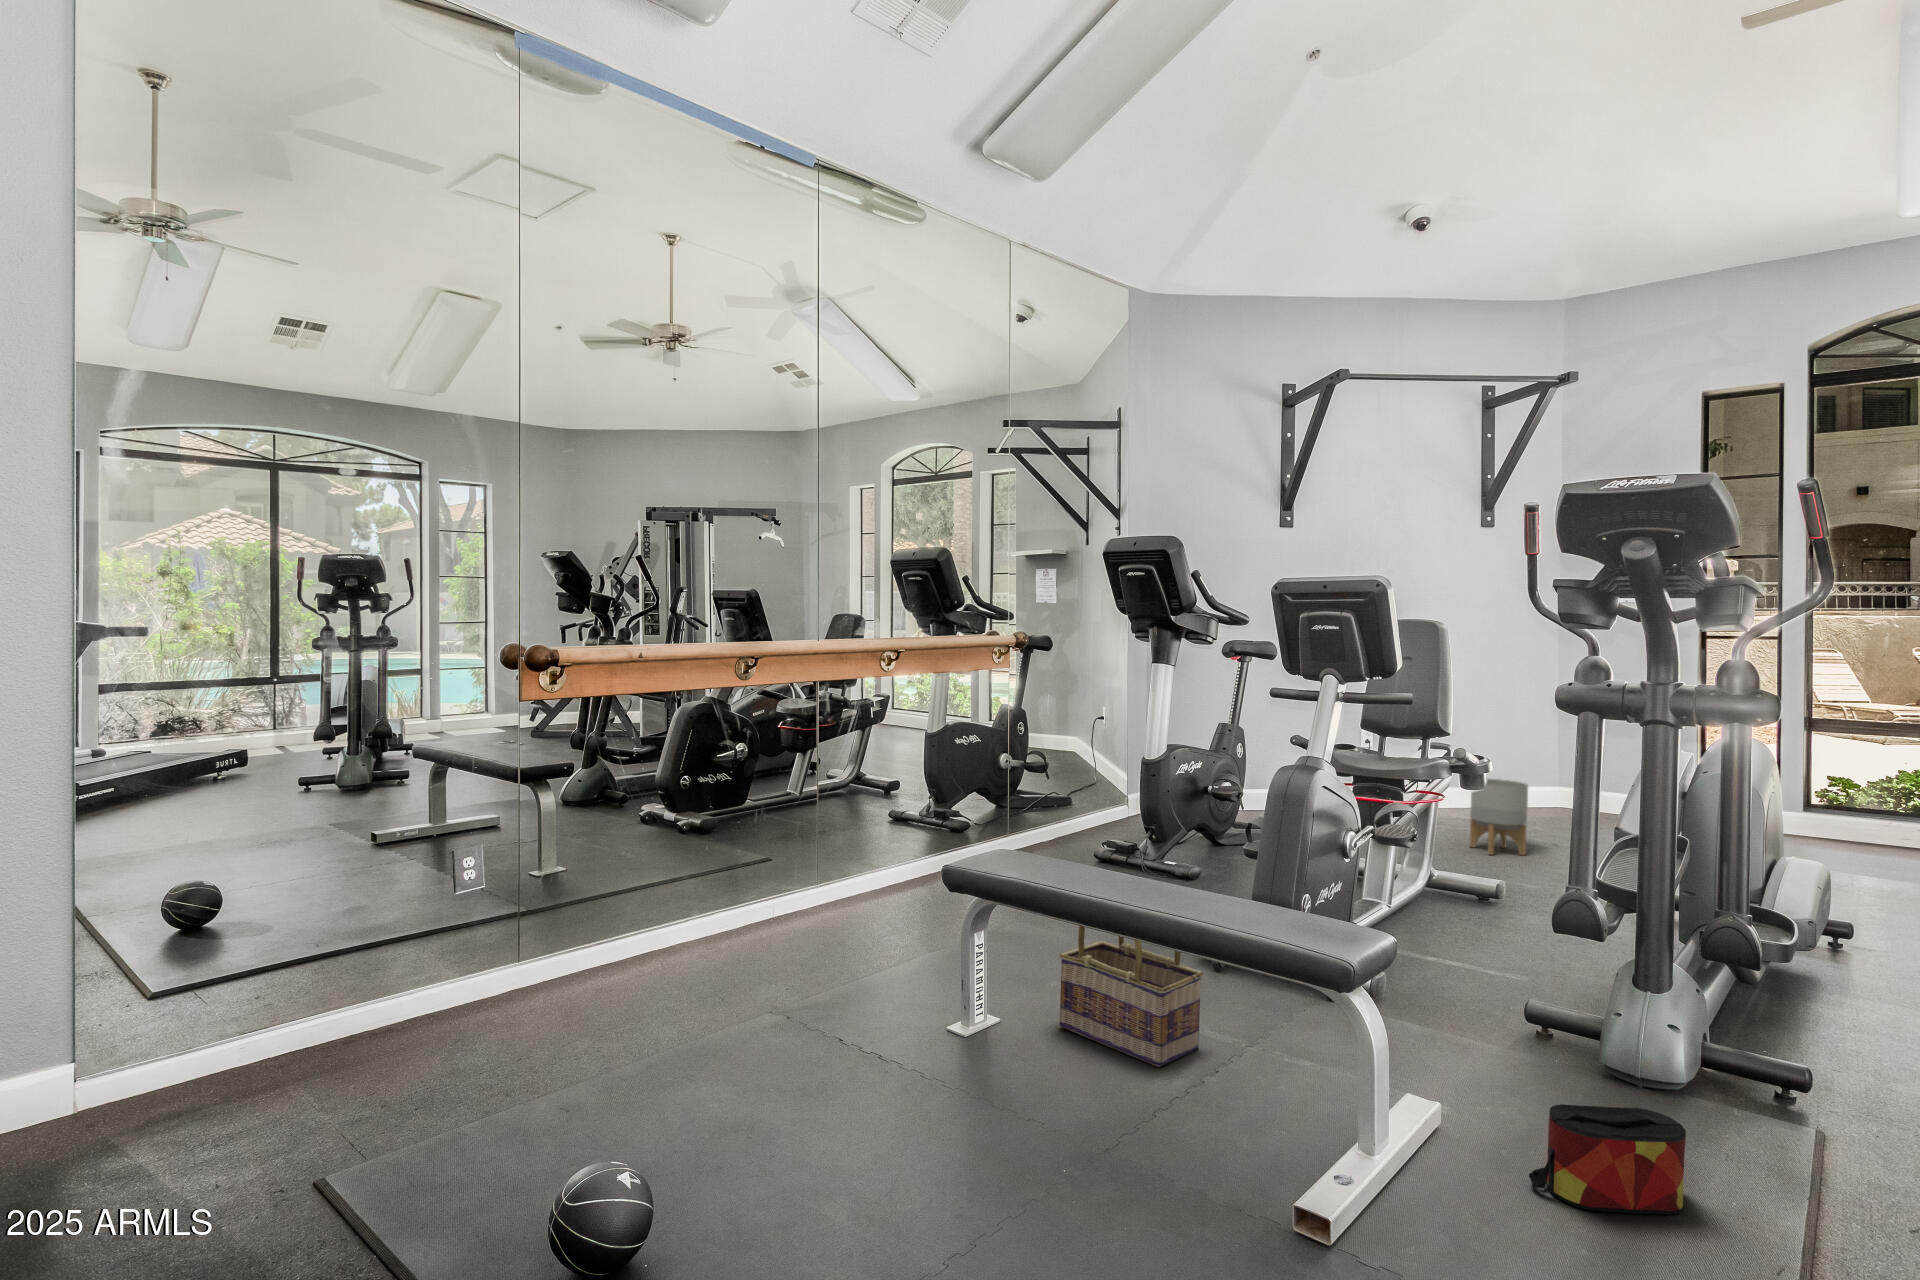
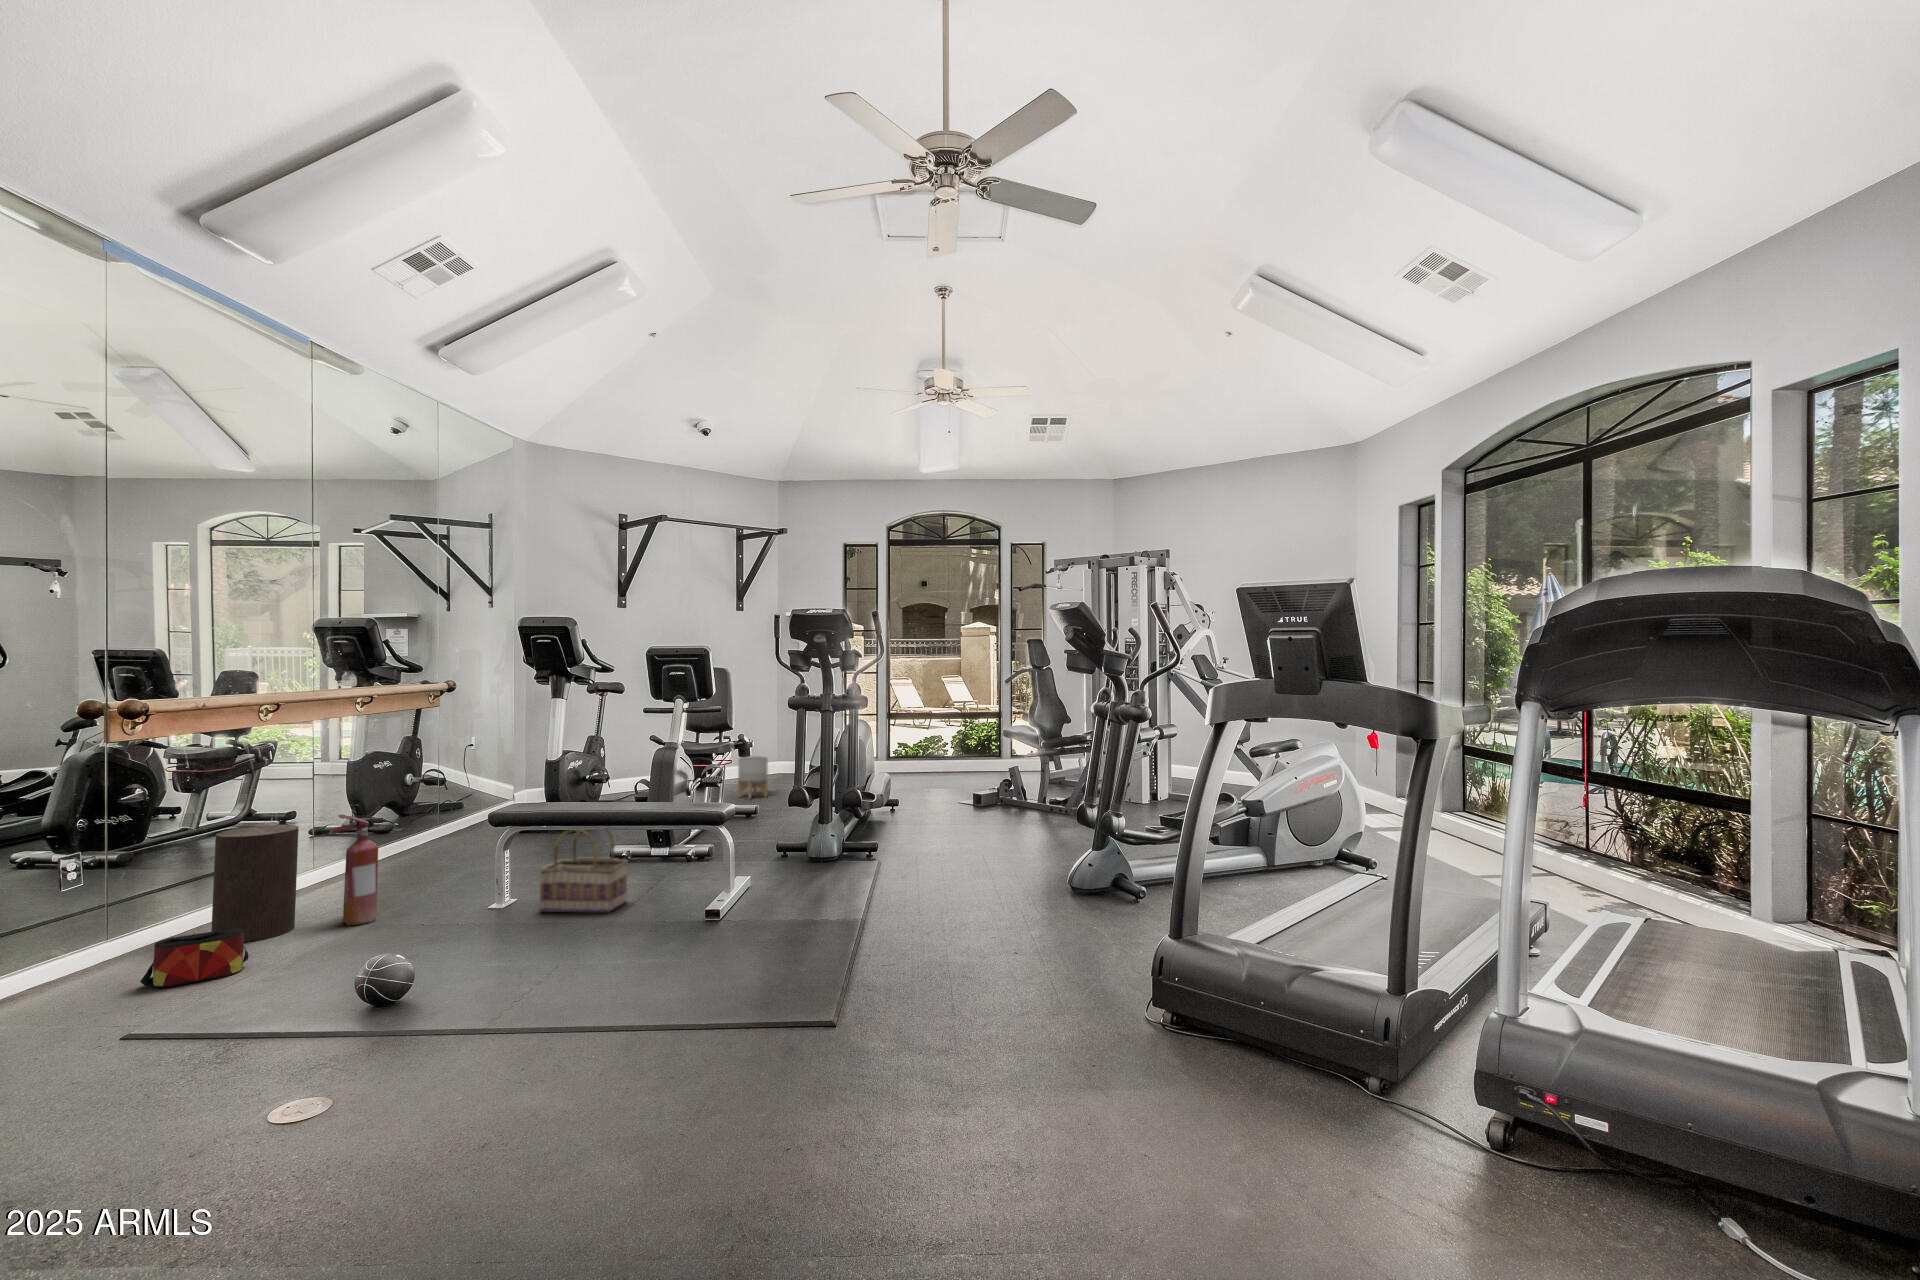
stool: none [711,813,798,966] -> present [211,825,299,942]
fire extinguisher: none [817,815,874,973] -> present [329,815,378,925]
bag: present [1529,1104,1686,1215] -> present [140,928,249,988]

